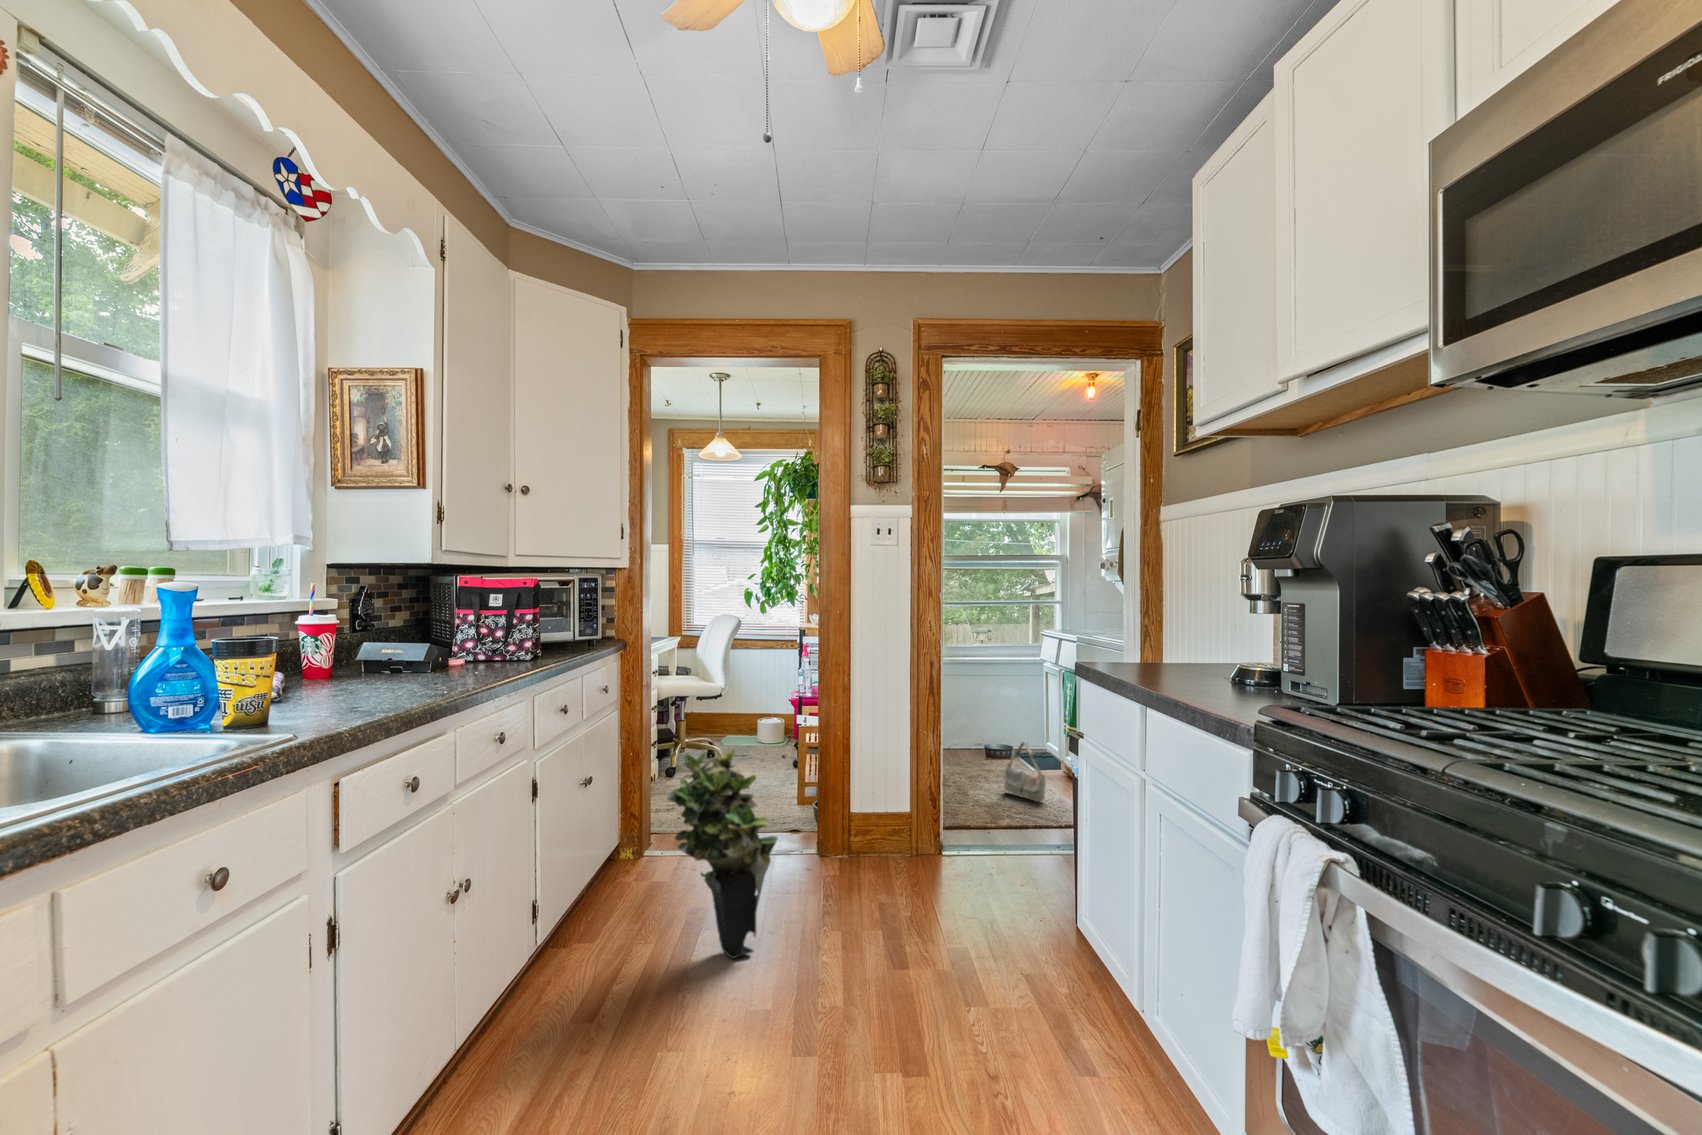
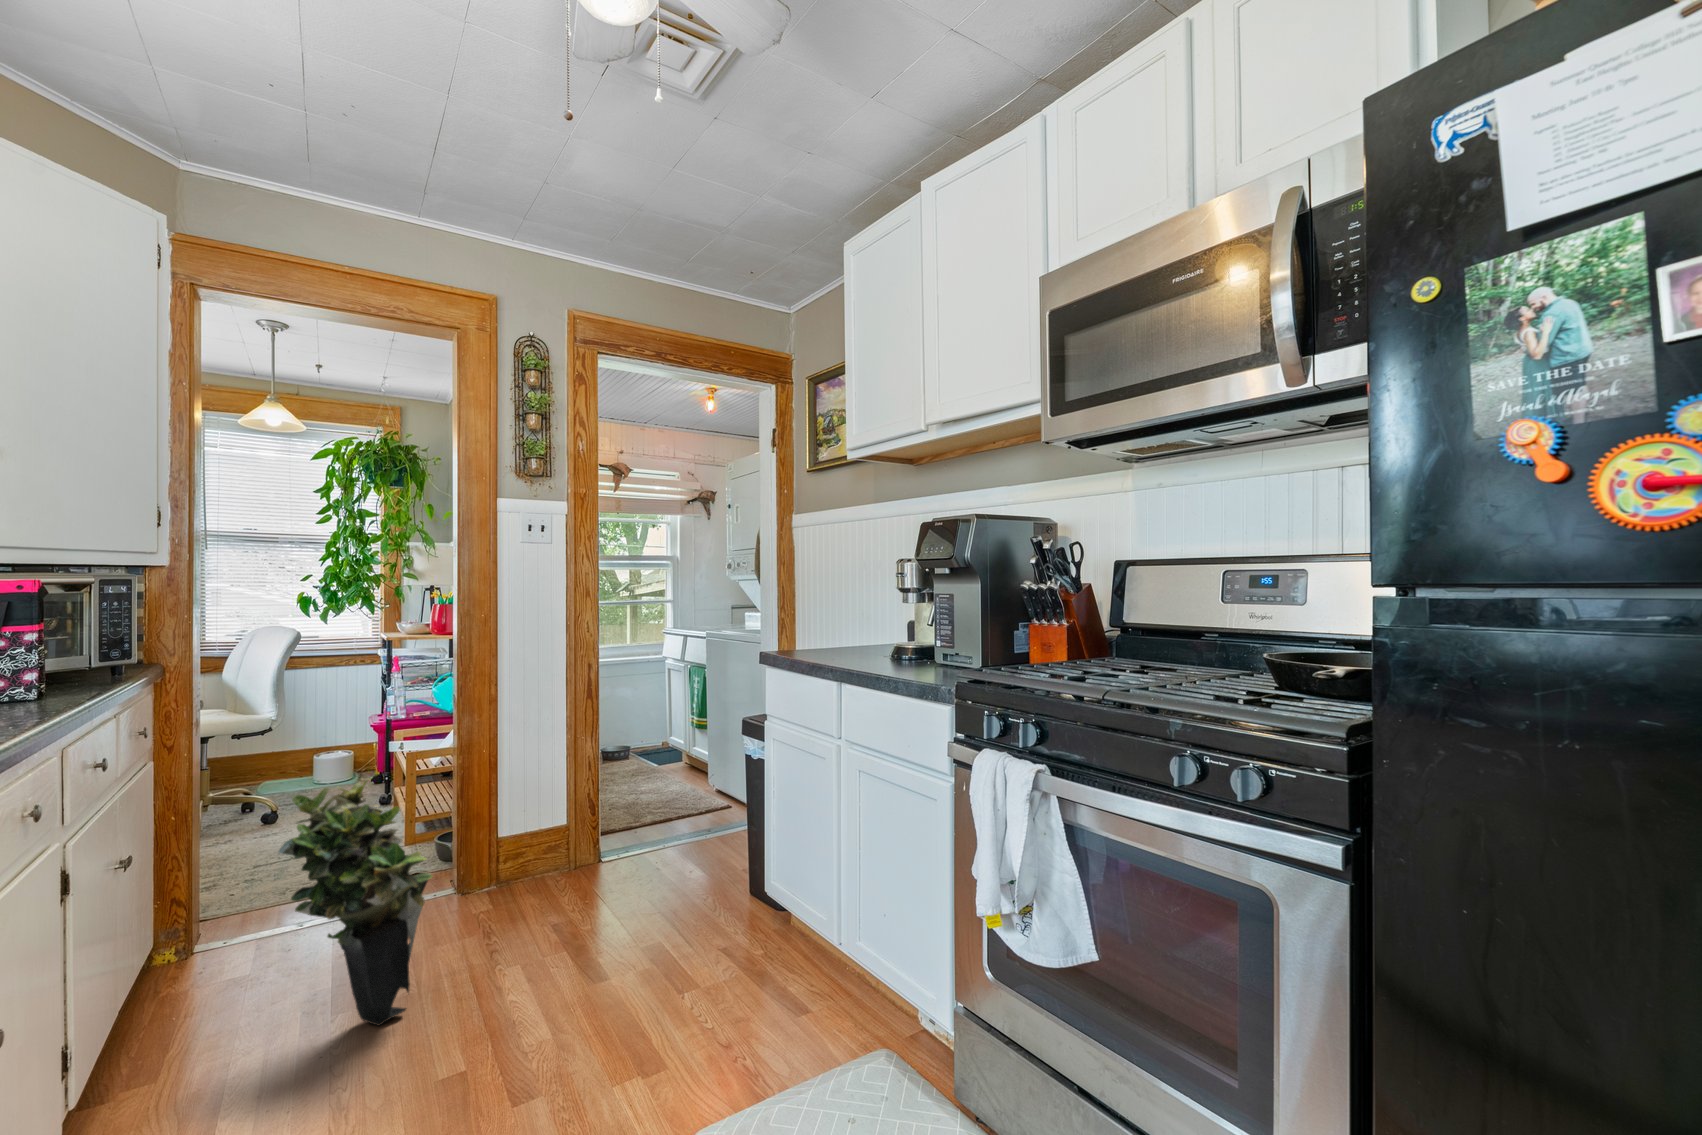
bag: present [1004,741,1045,802] -> none [636,738,680,796]

